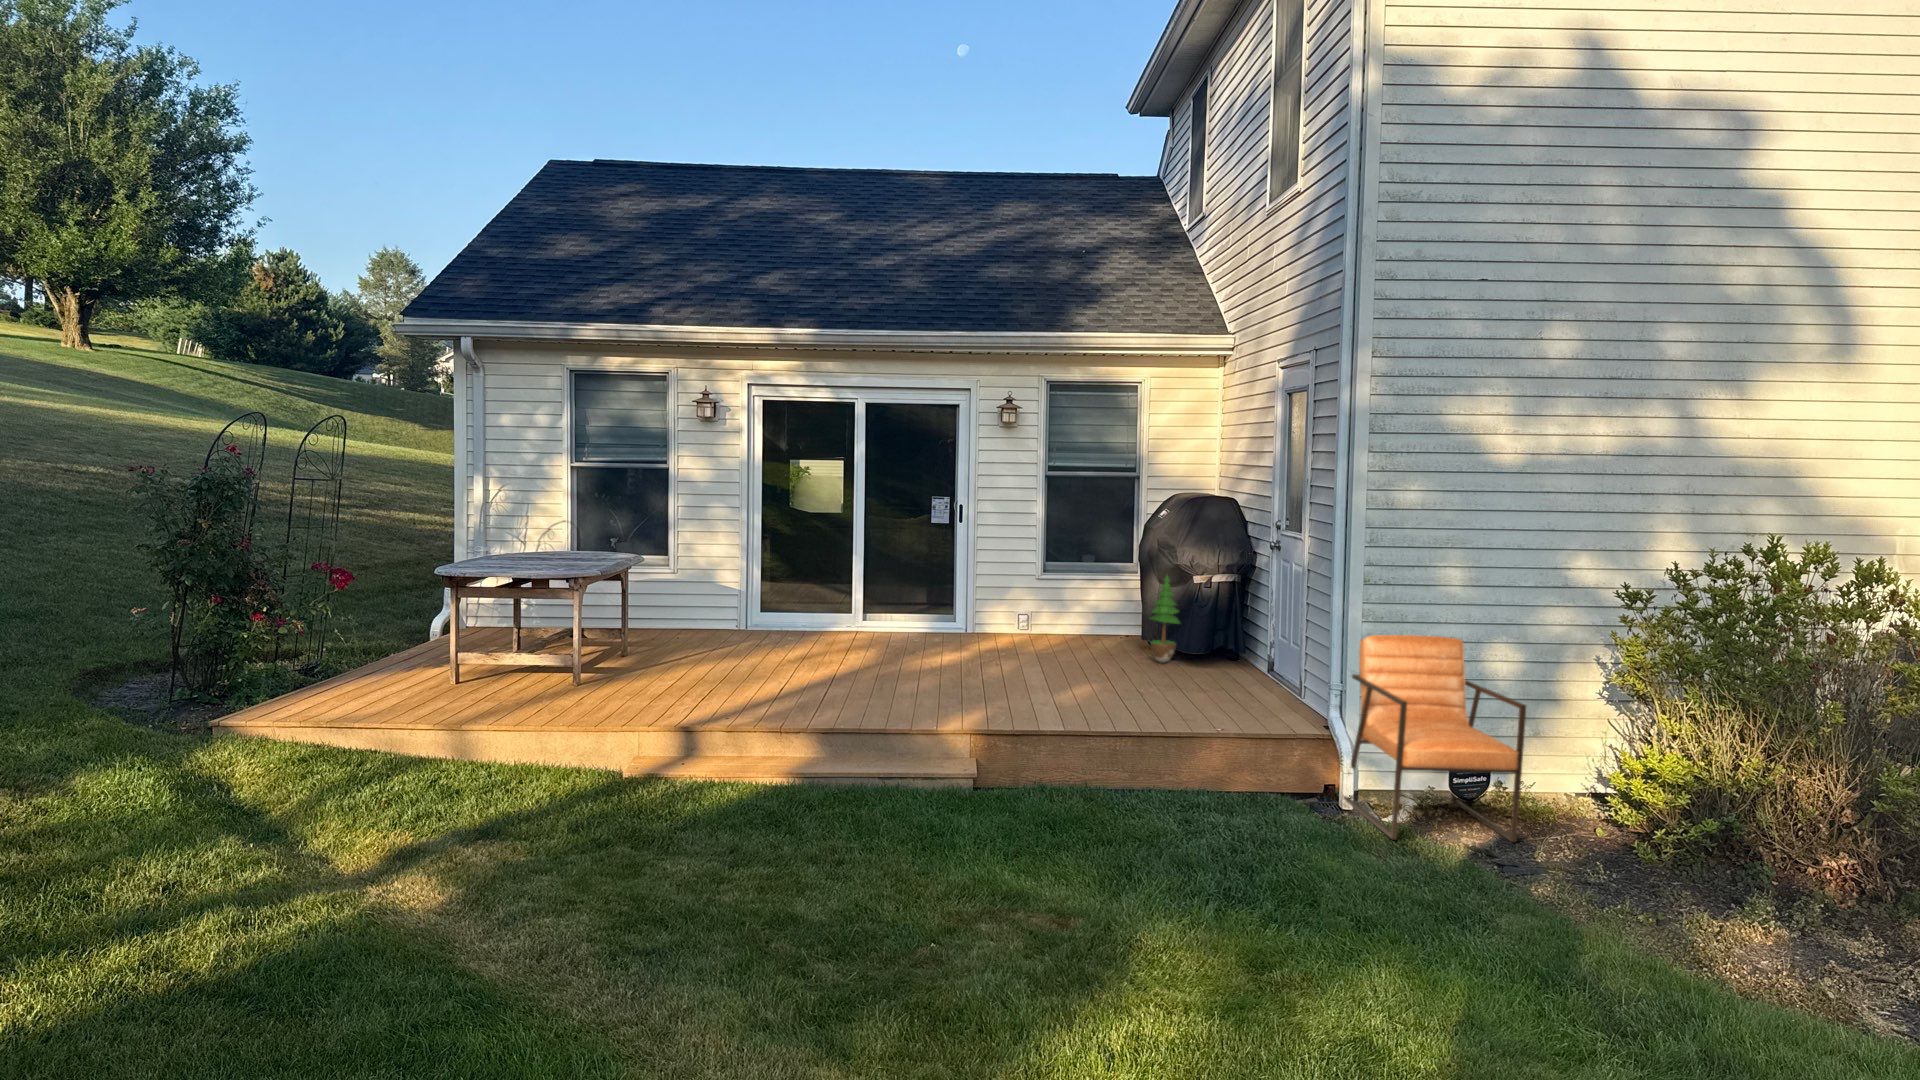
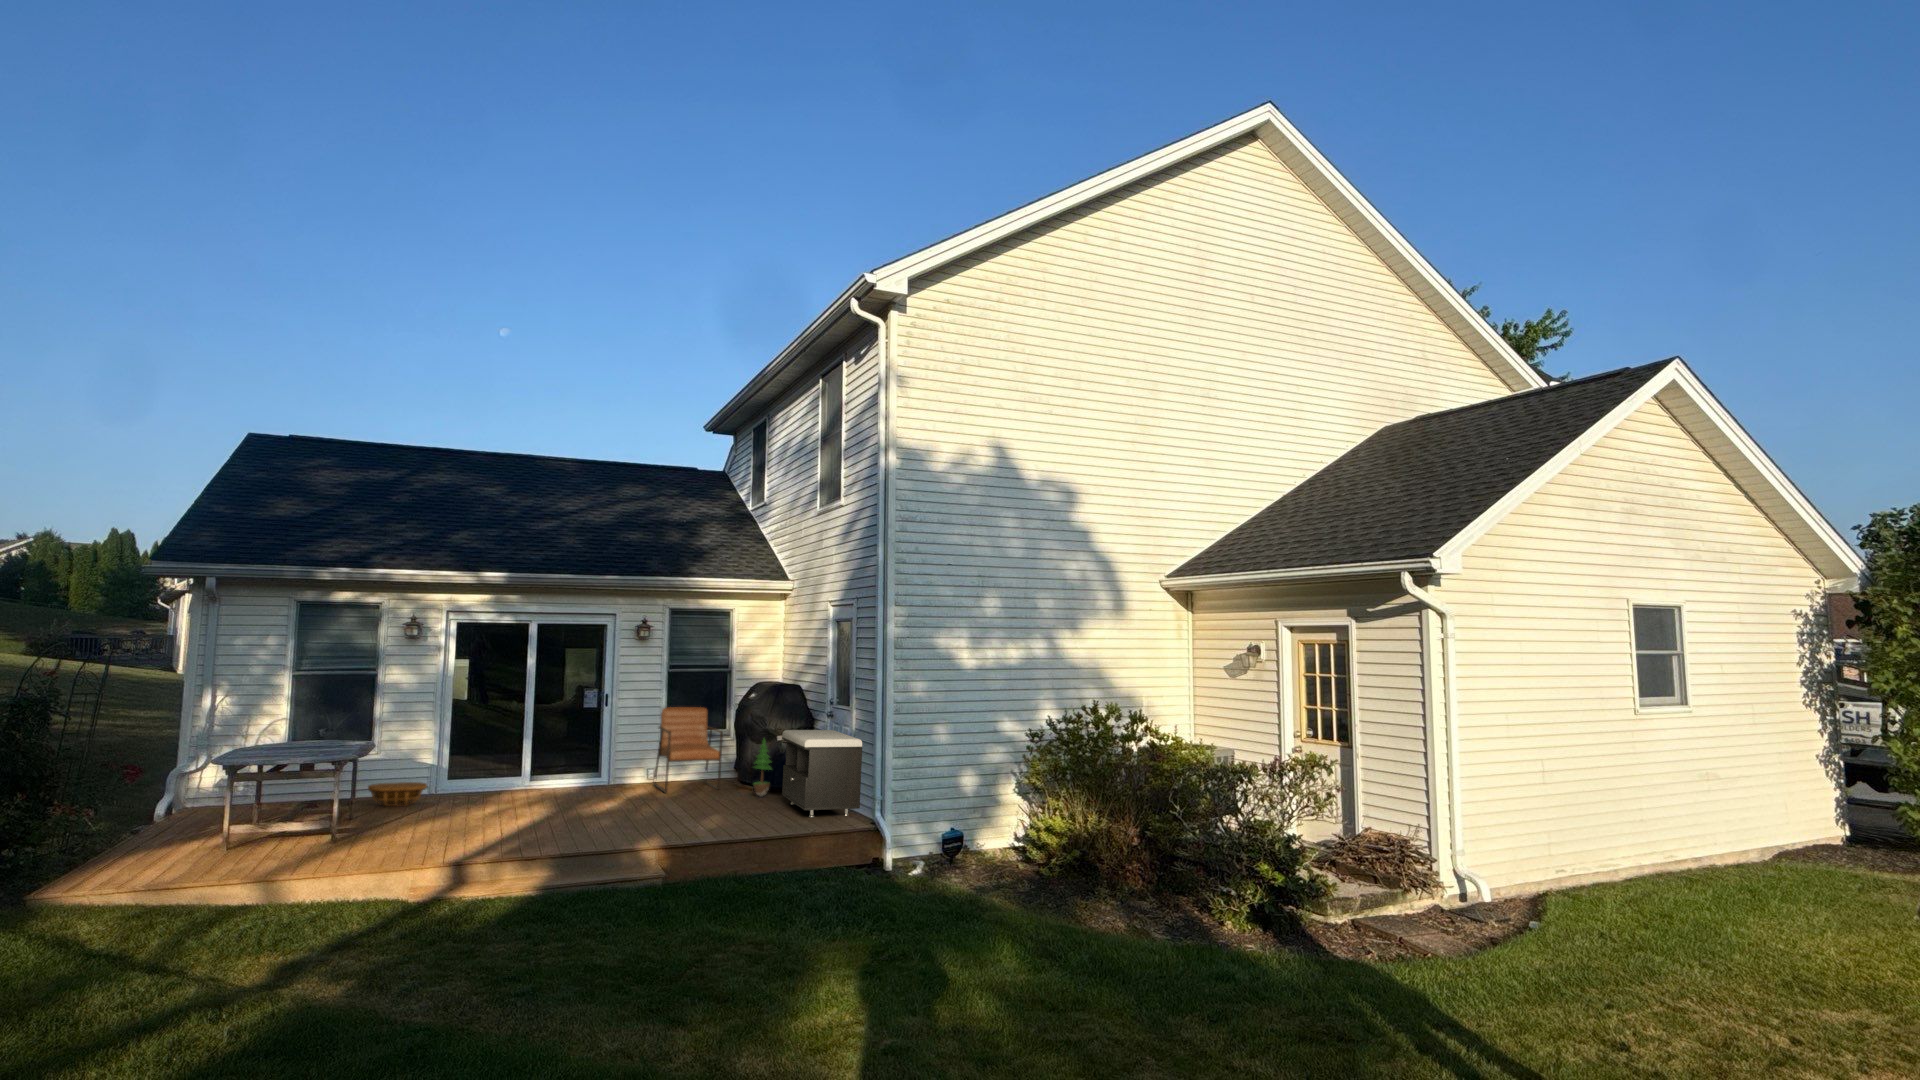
storage bench: none [1188,564,1311,707] -> present [782,730,862,817]
basket: none [660,607,729,638] -> present [368,782,427,806]
chair: present [1343,635,1526,842] -> present [653,707,723,793]

